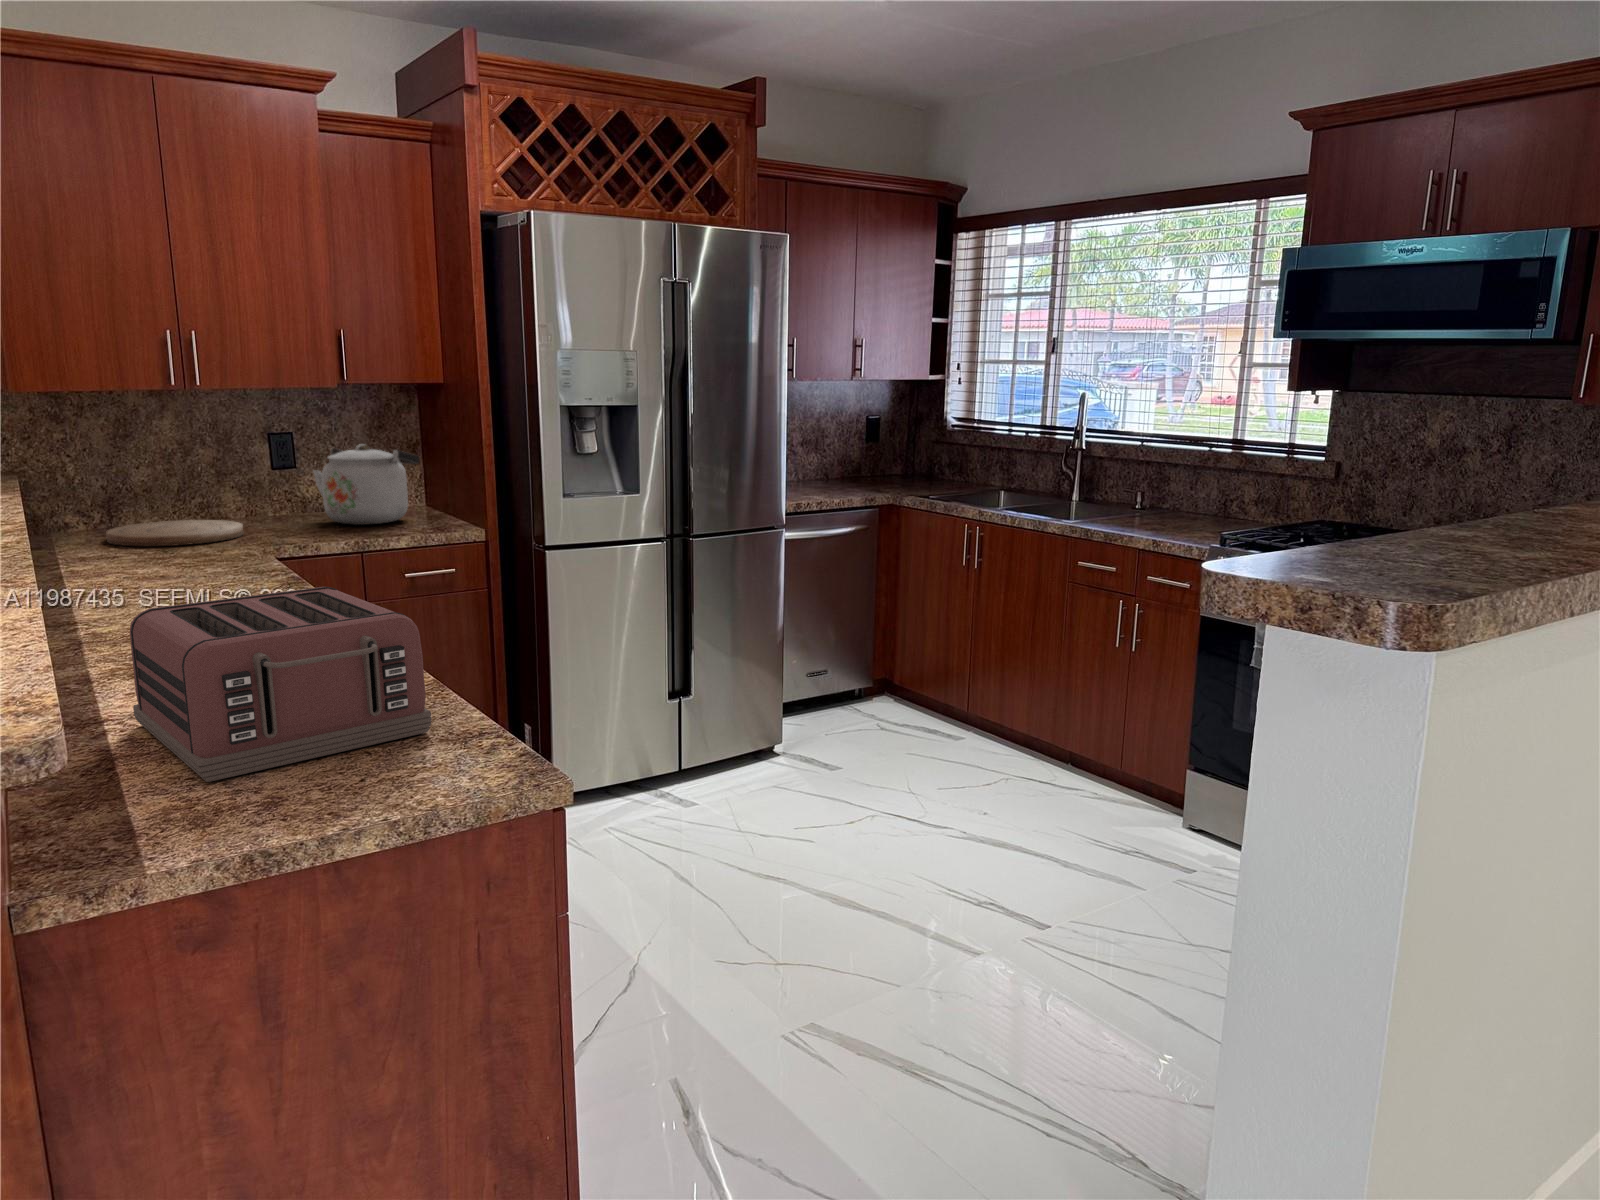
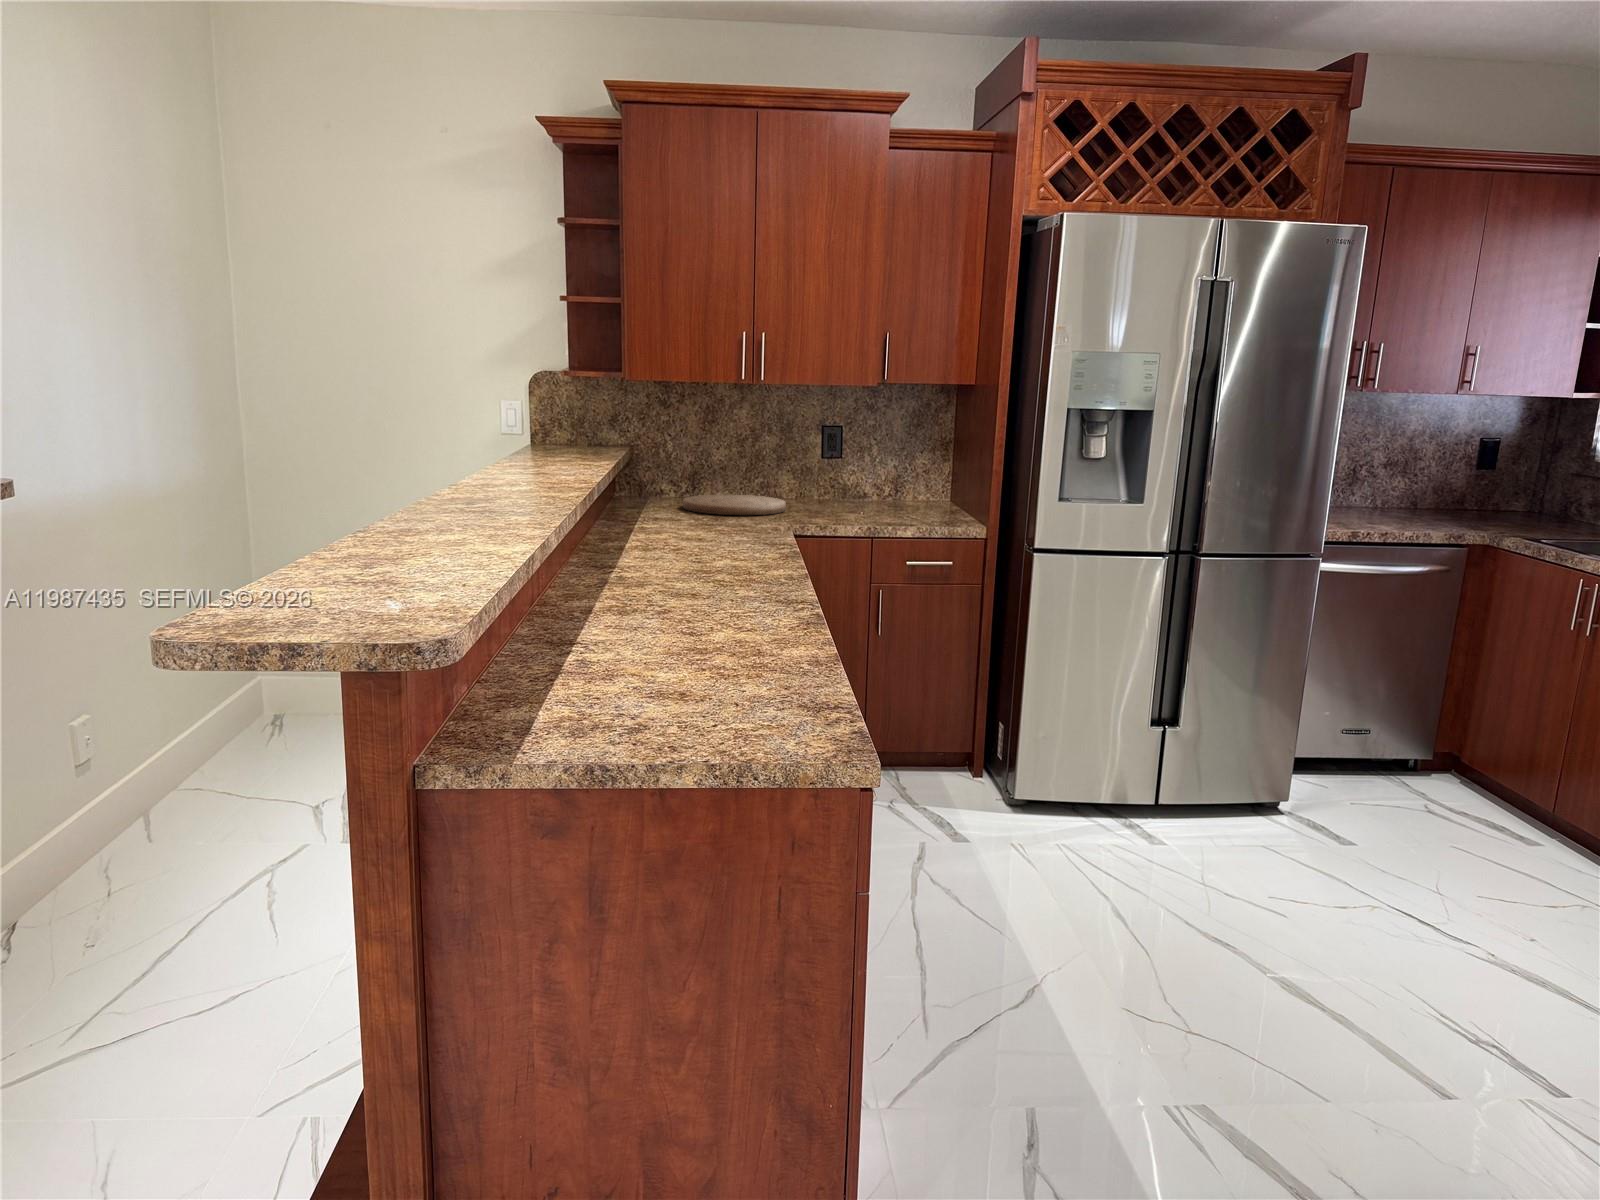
kettle: present [313,444,419,525] -> none [853,438,945,513]
toaster: present [130,587,432,782] -> none [591,554,800,703]

